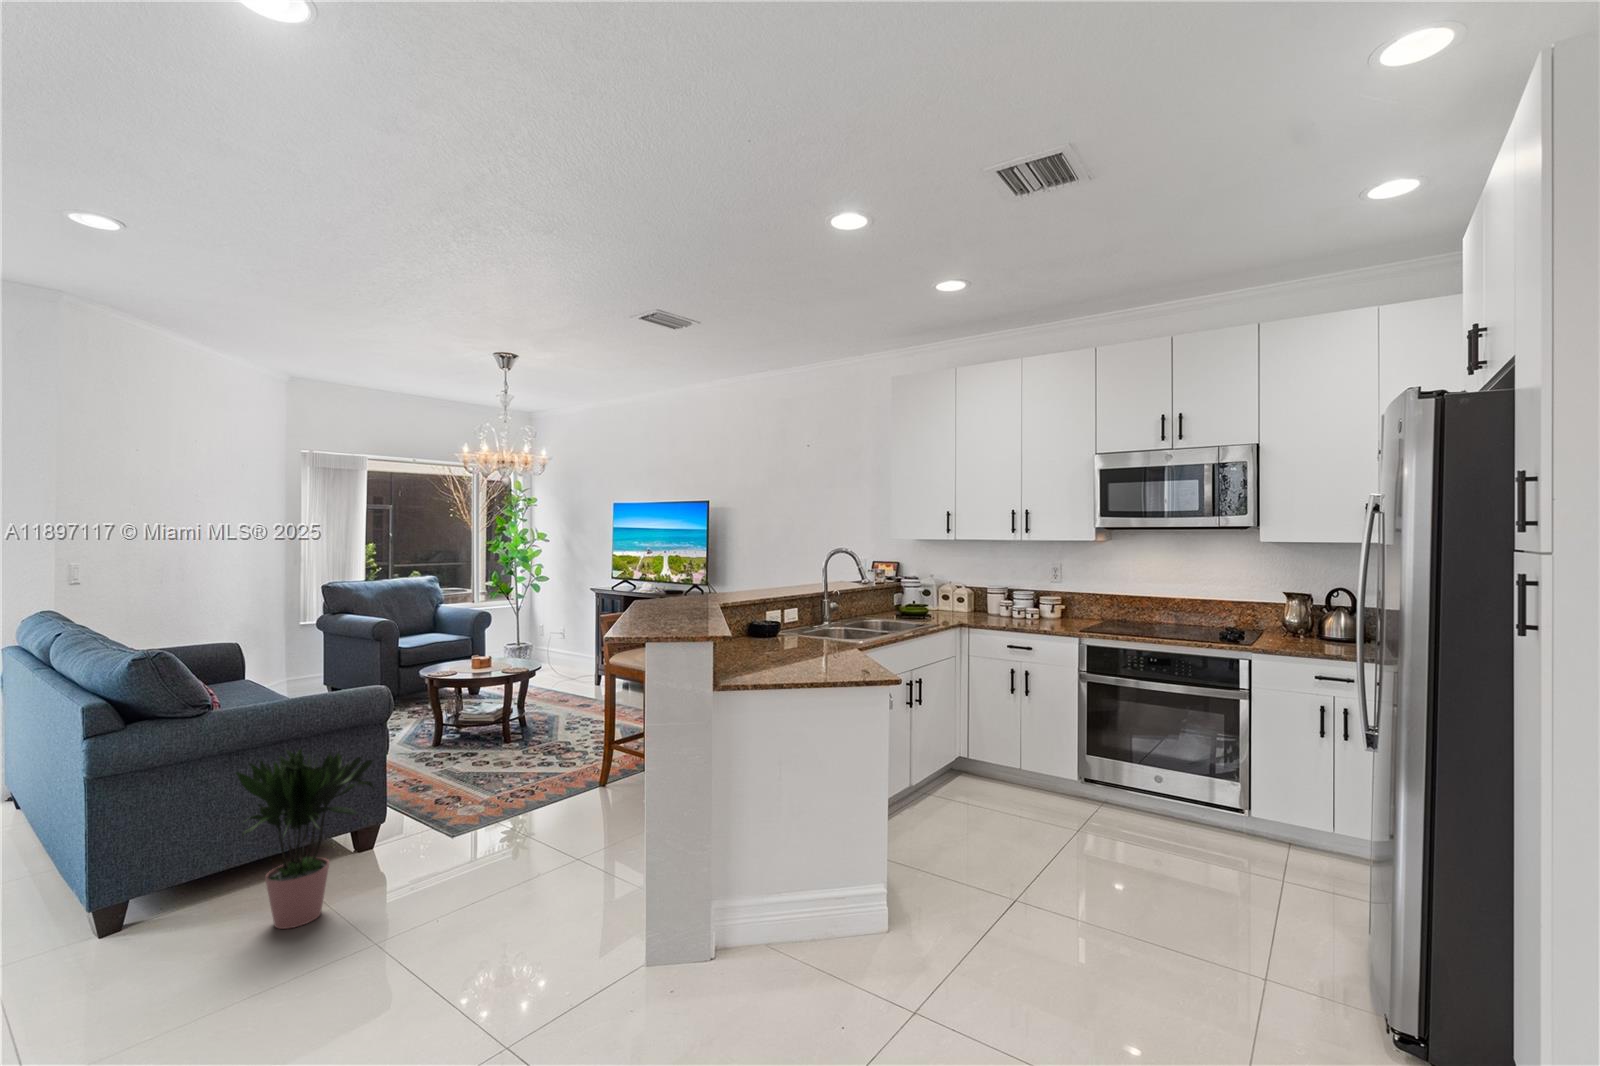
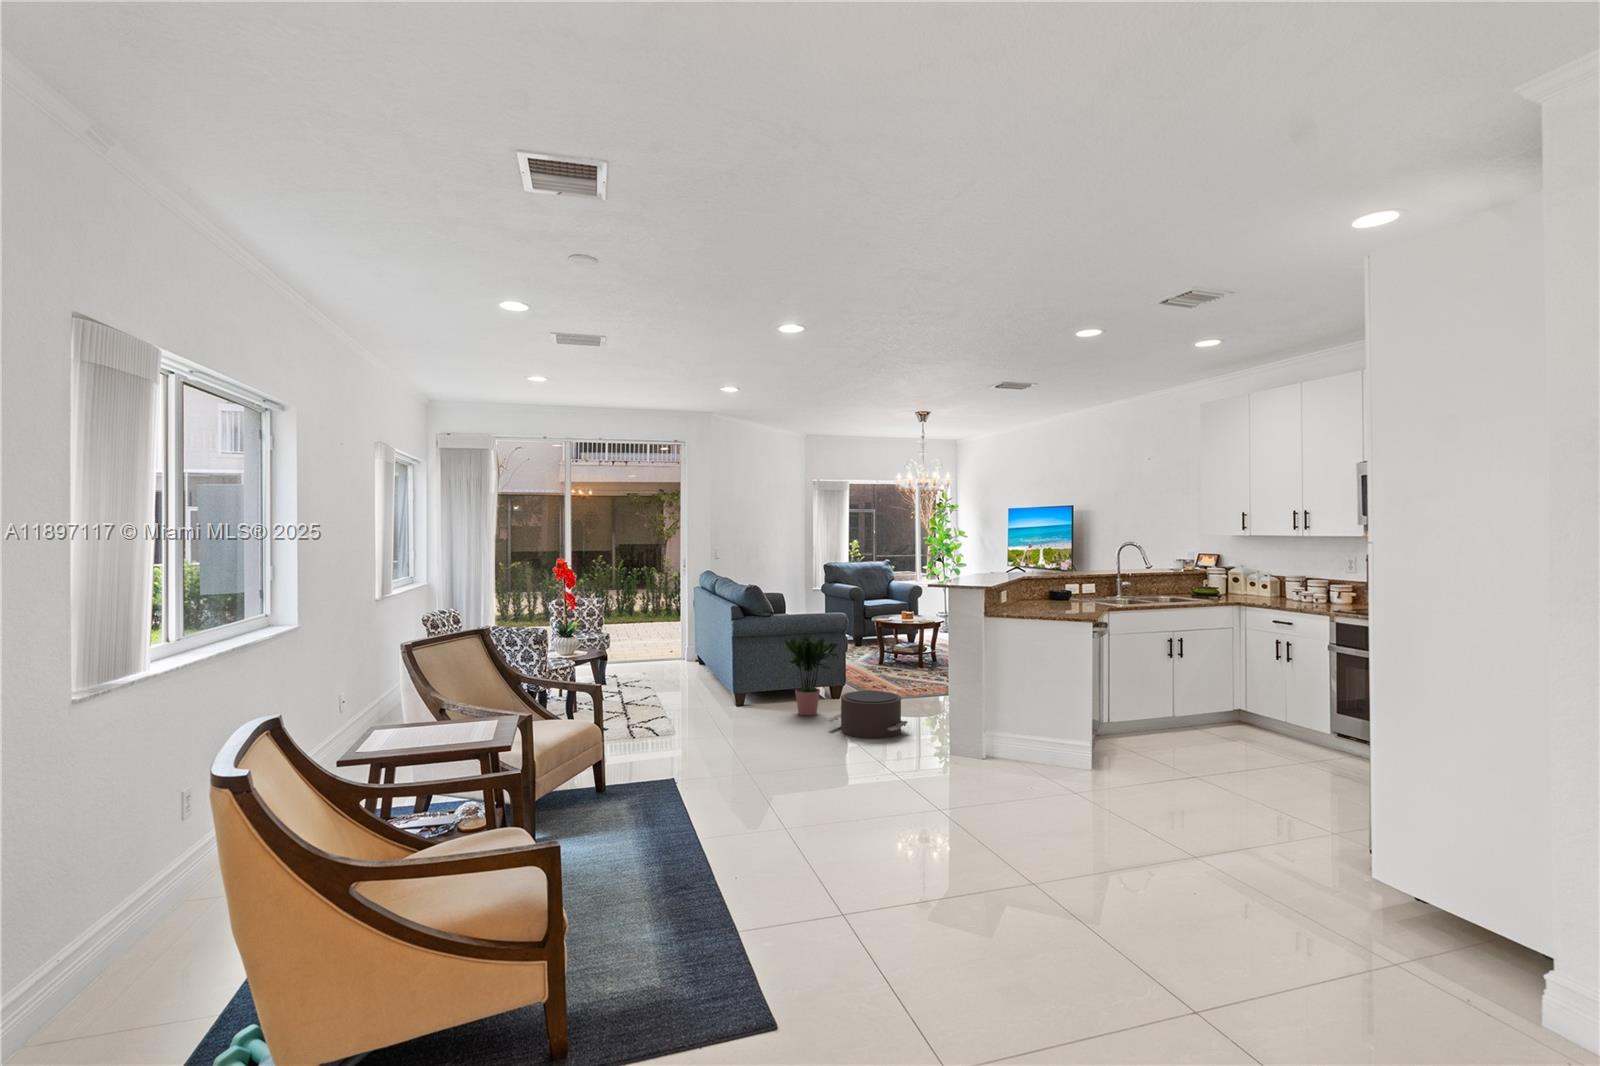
pouf: none [354,847,541,981] -> present [828,691,908,738]

